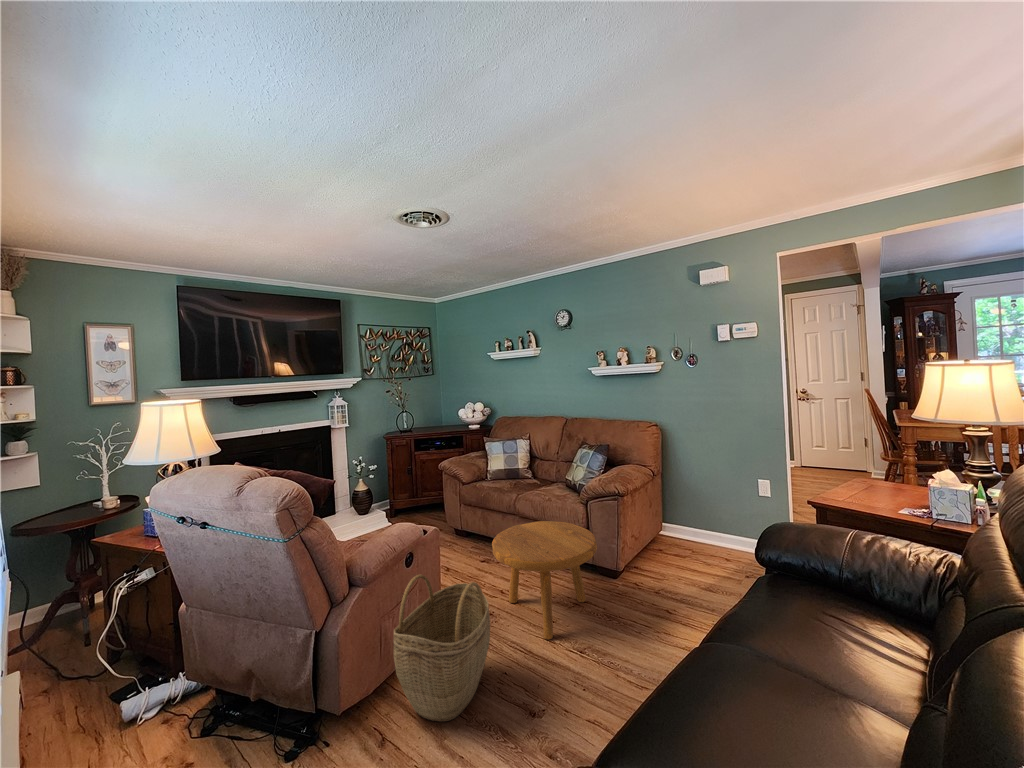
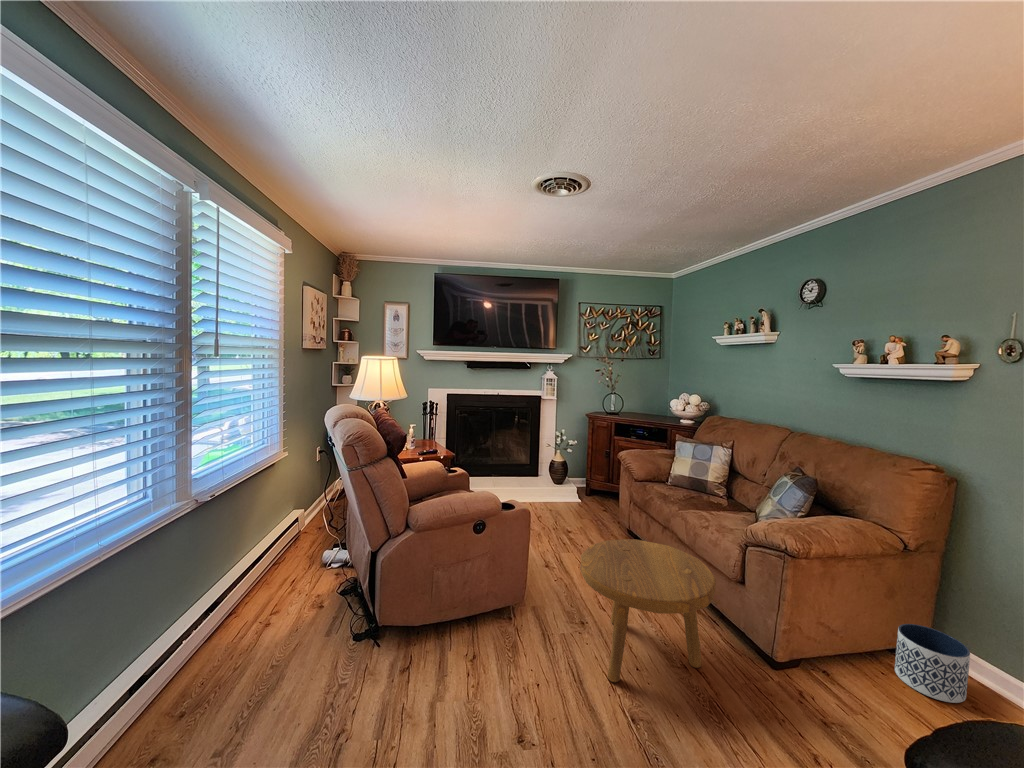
planter: none [658,520,692,558] -> present [895,624,970,703]
woven basket: present [394,575,490,722] -> none [426,544,530,692]

